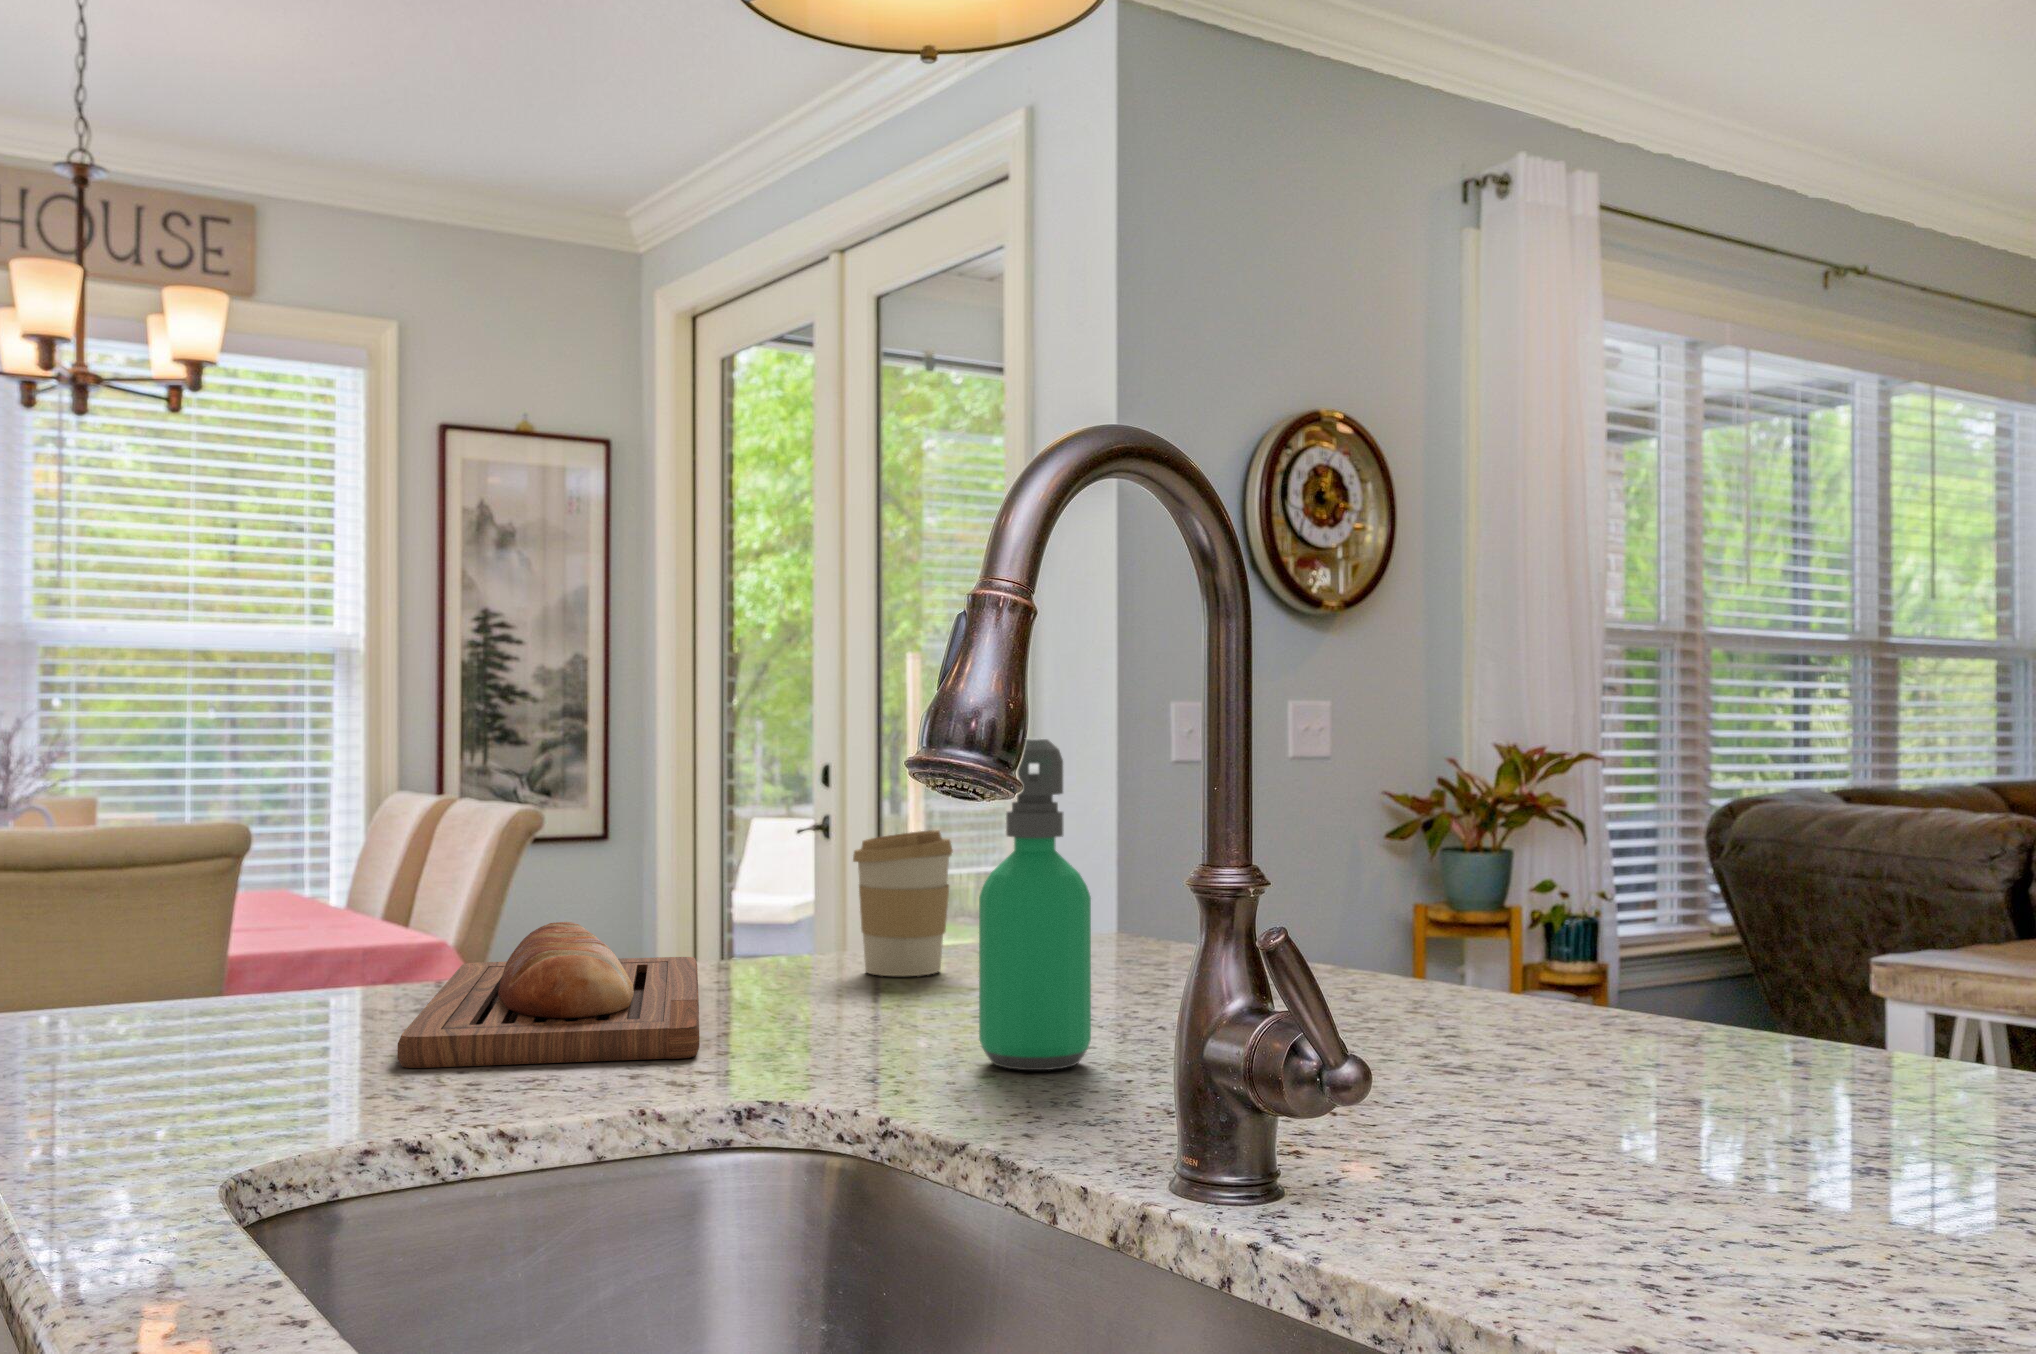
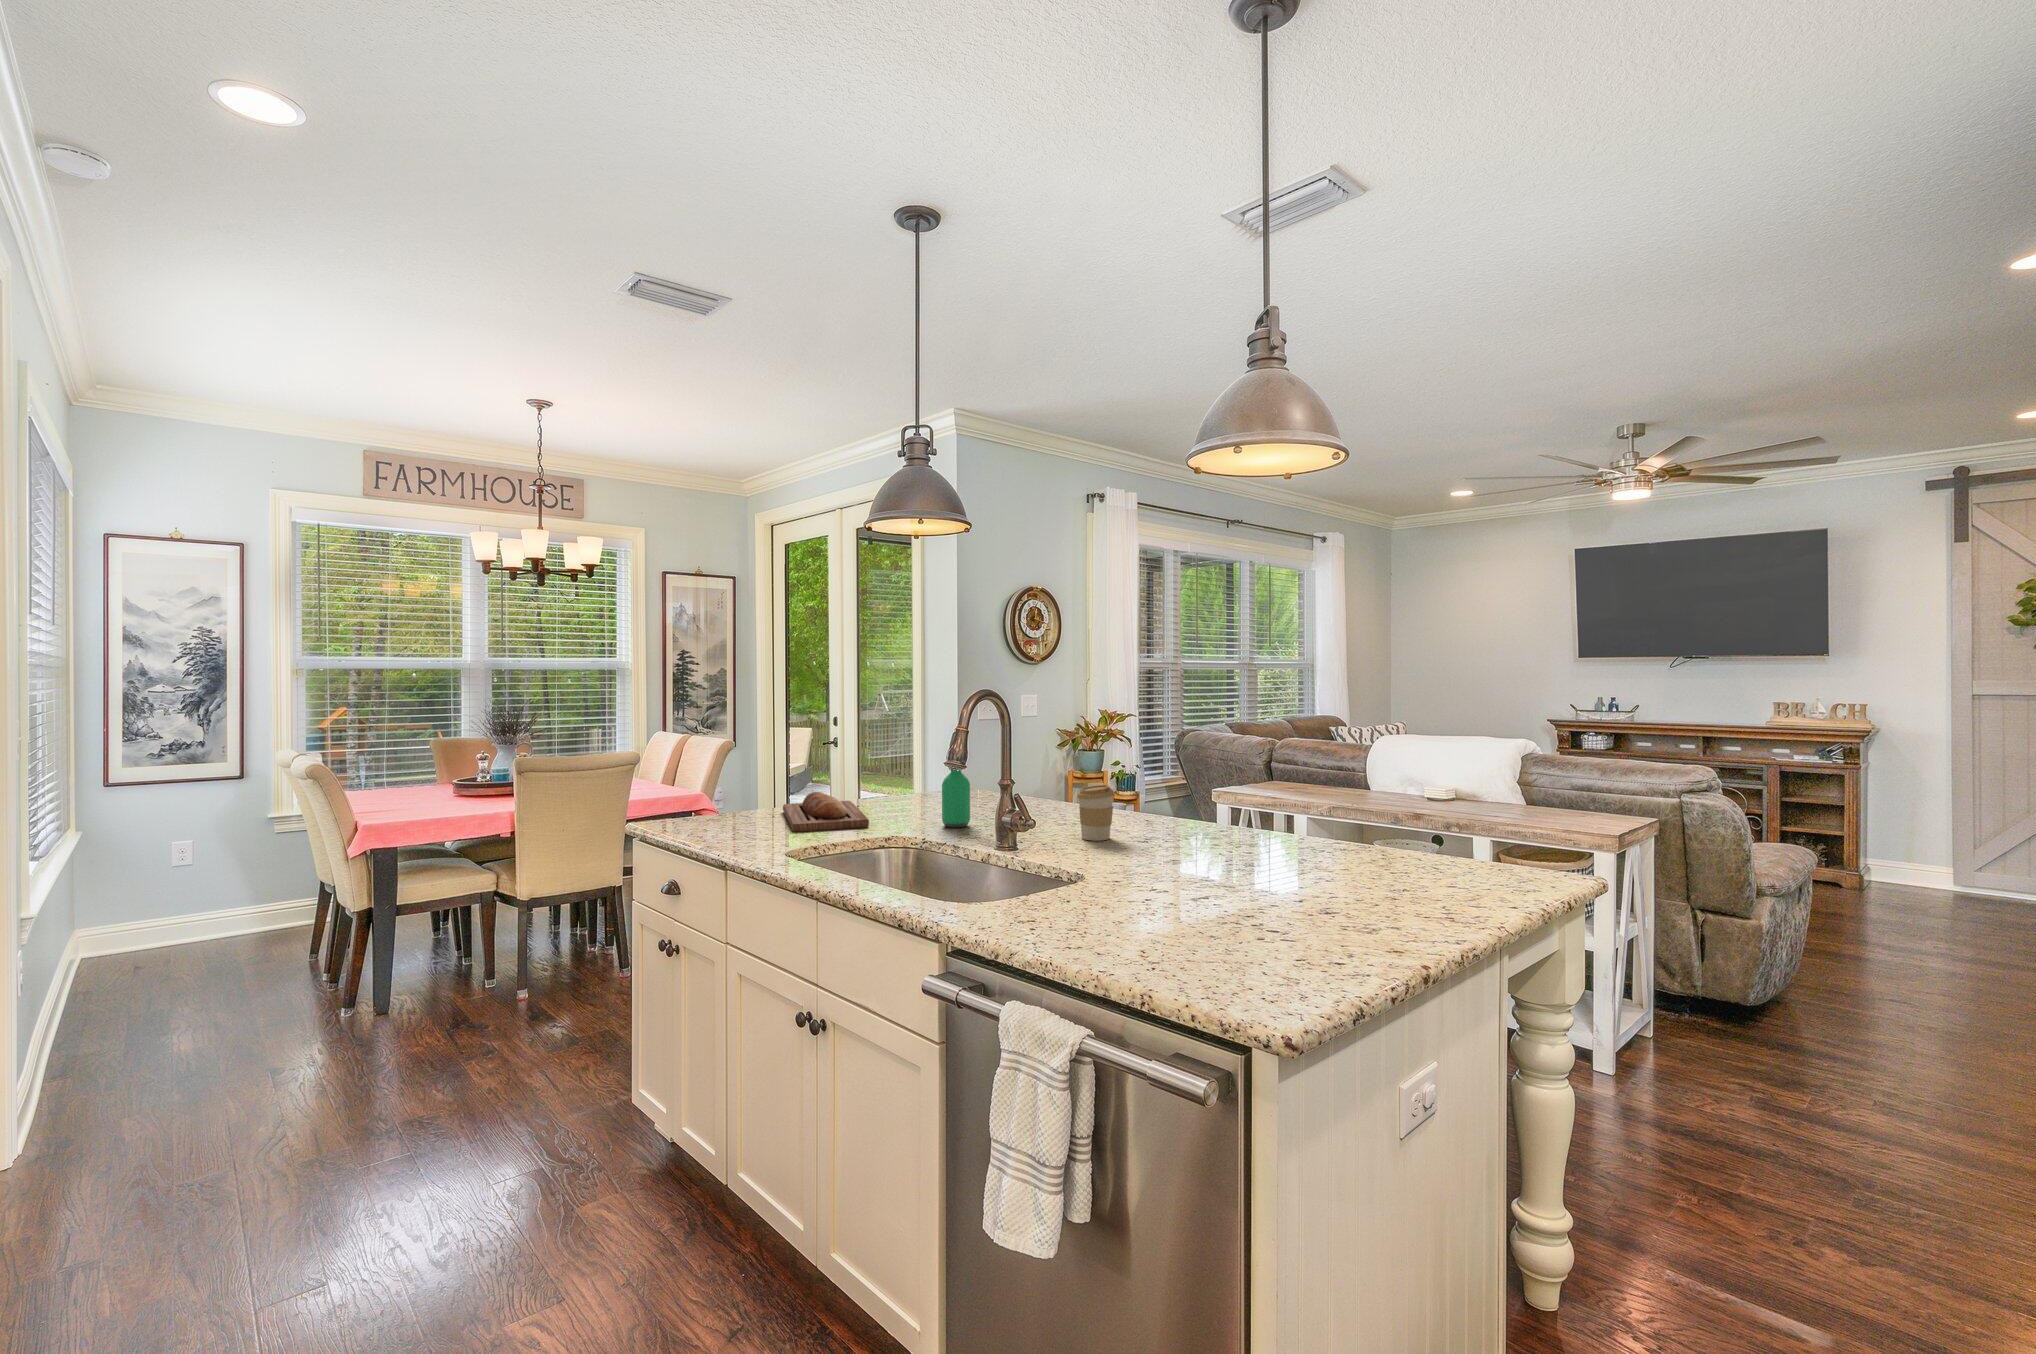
coffee cup: present [853,830,953,976] -> present [1077,785,1114,841]

